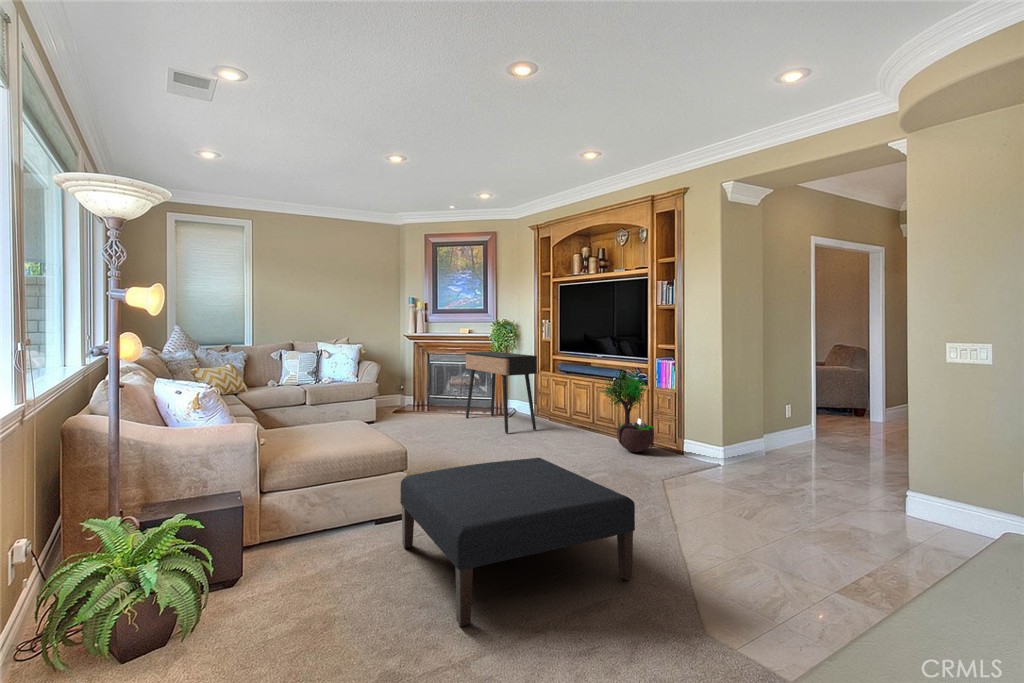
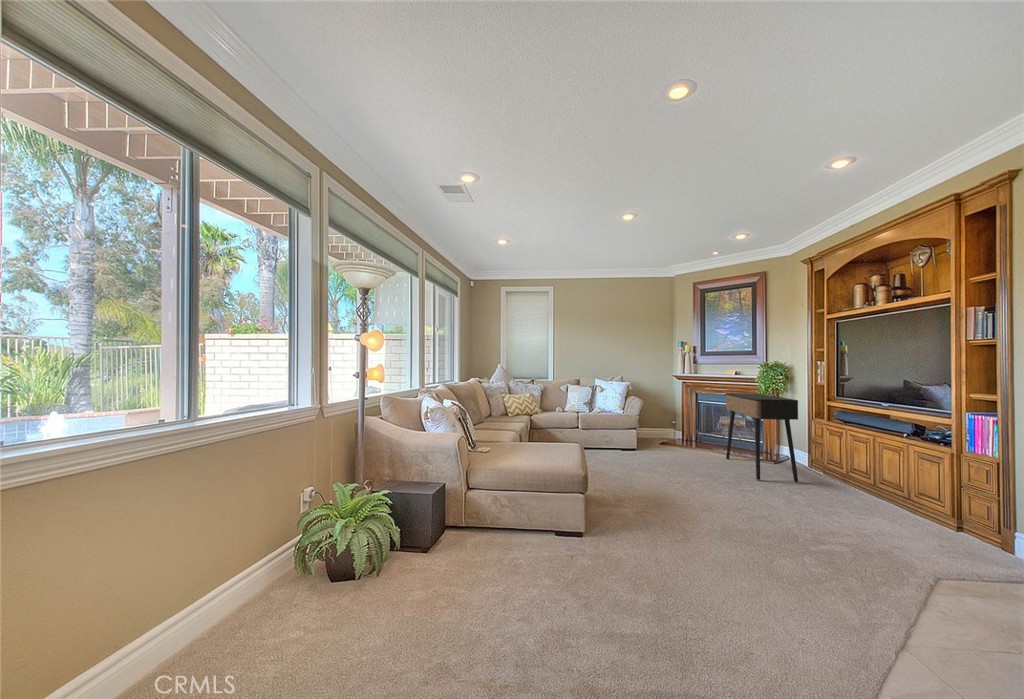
potted tree: present [600,371,654,452] -> none [864,419,961,533]
ottoman: present [400,458,635,626] -> none [544,496,776,677]

